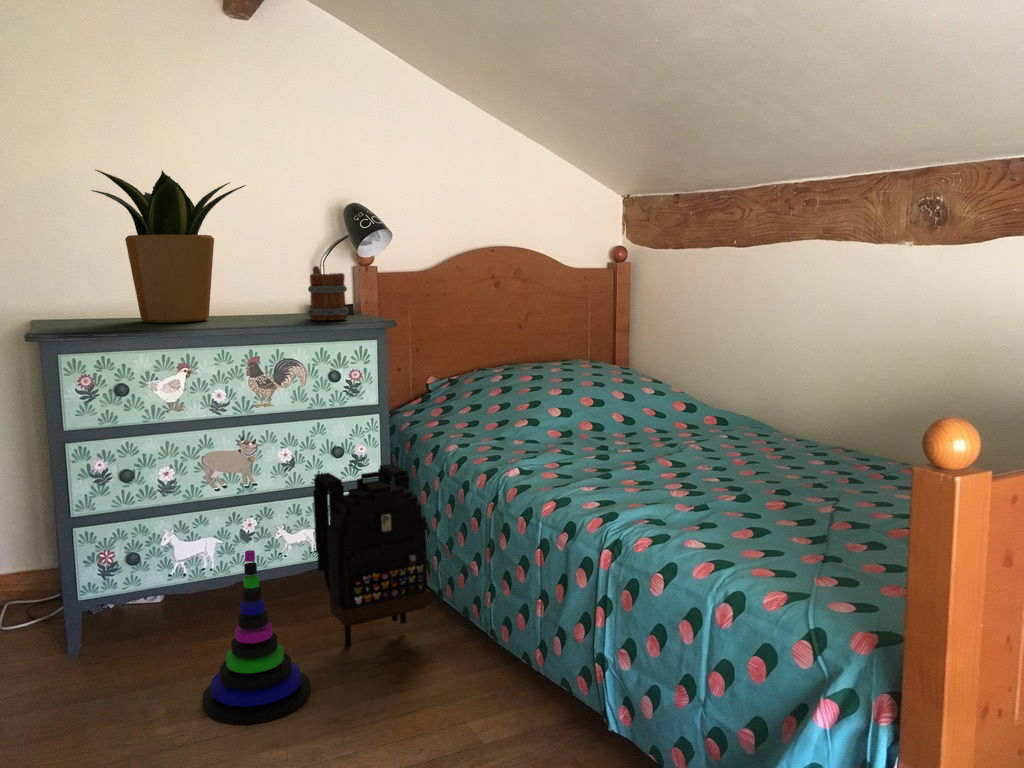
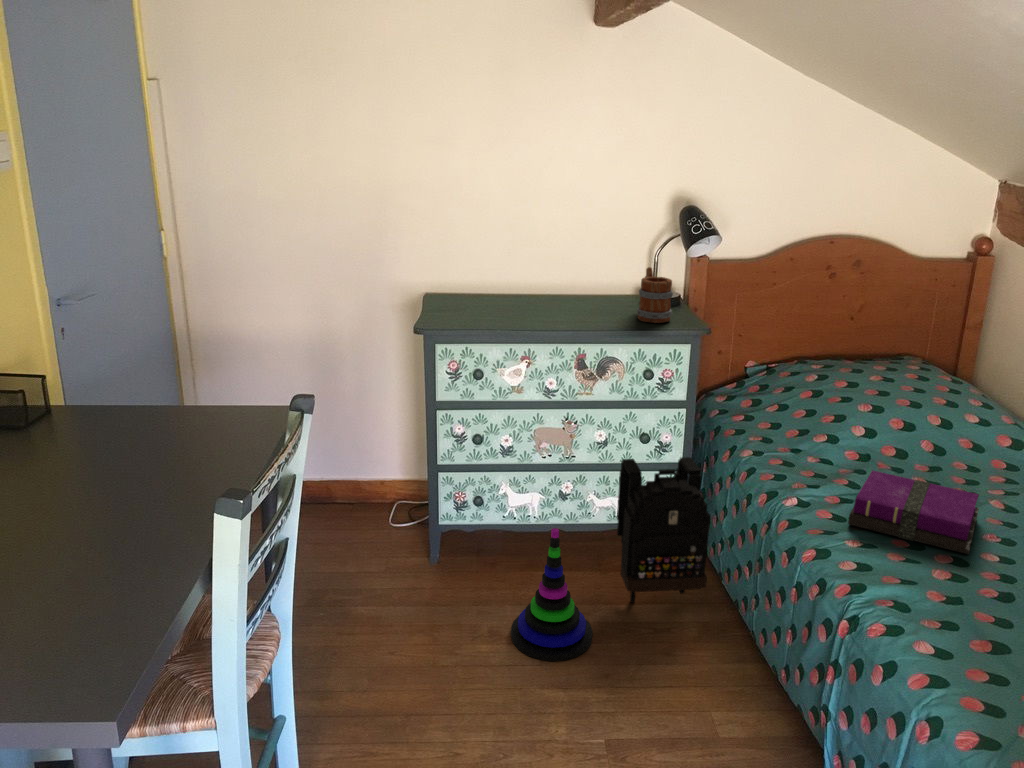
potted plant: present [91,170,246,323] -> none [471,185,595,313]
notebook: none [577,430,696,479] -> present [848,471,979,554]

